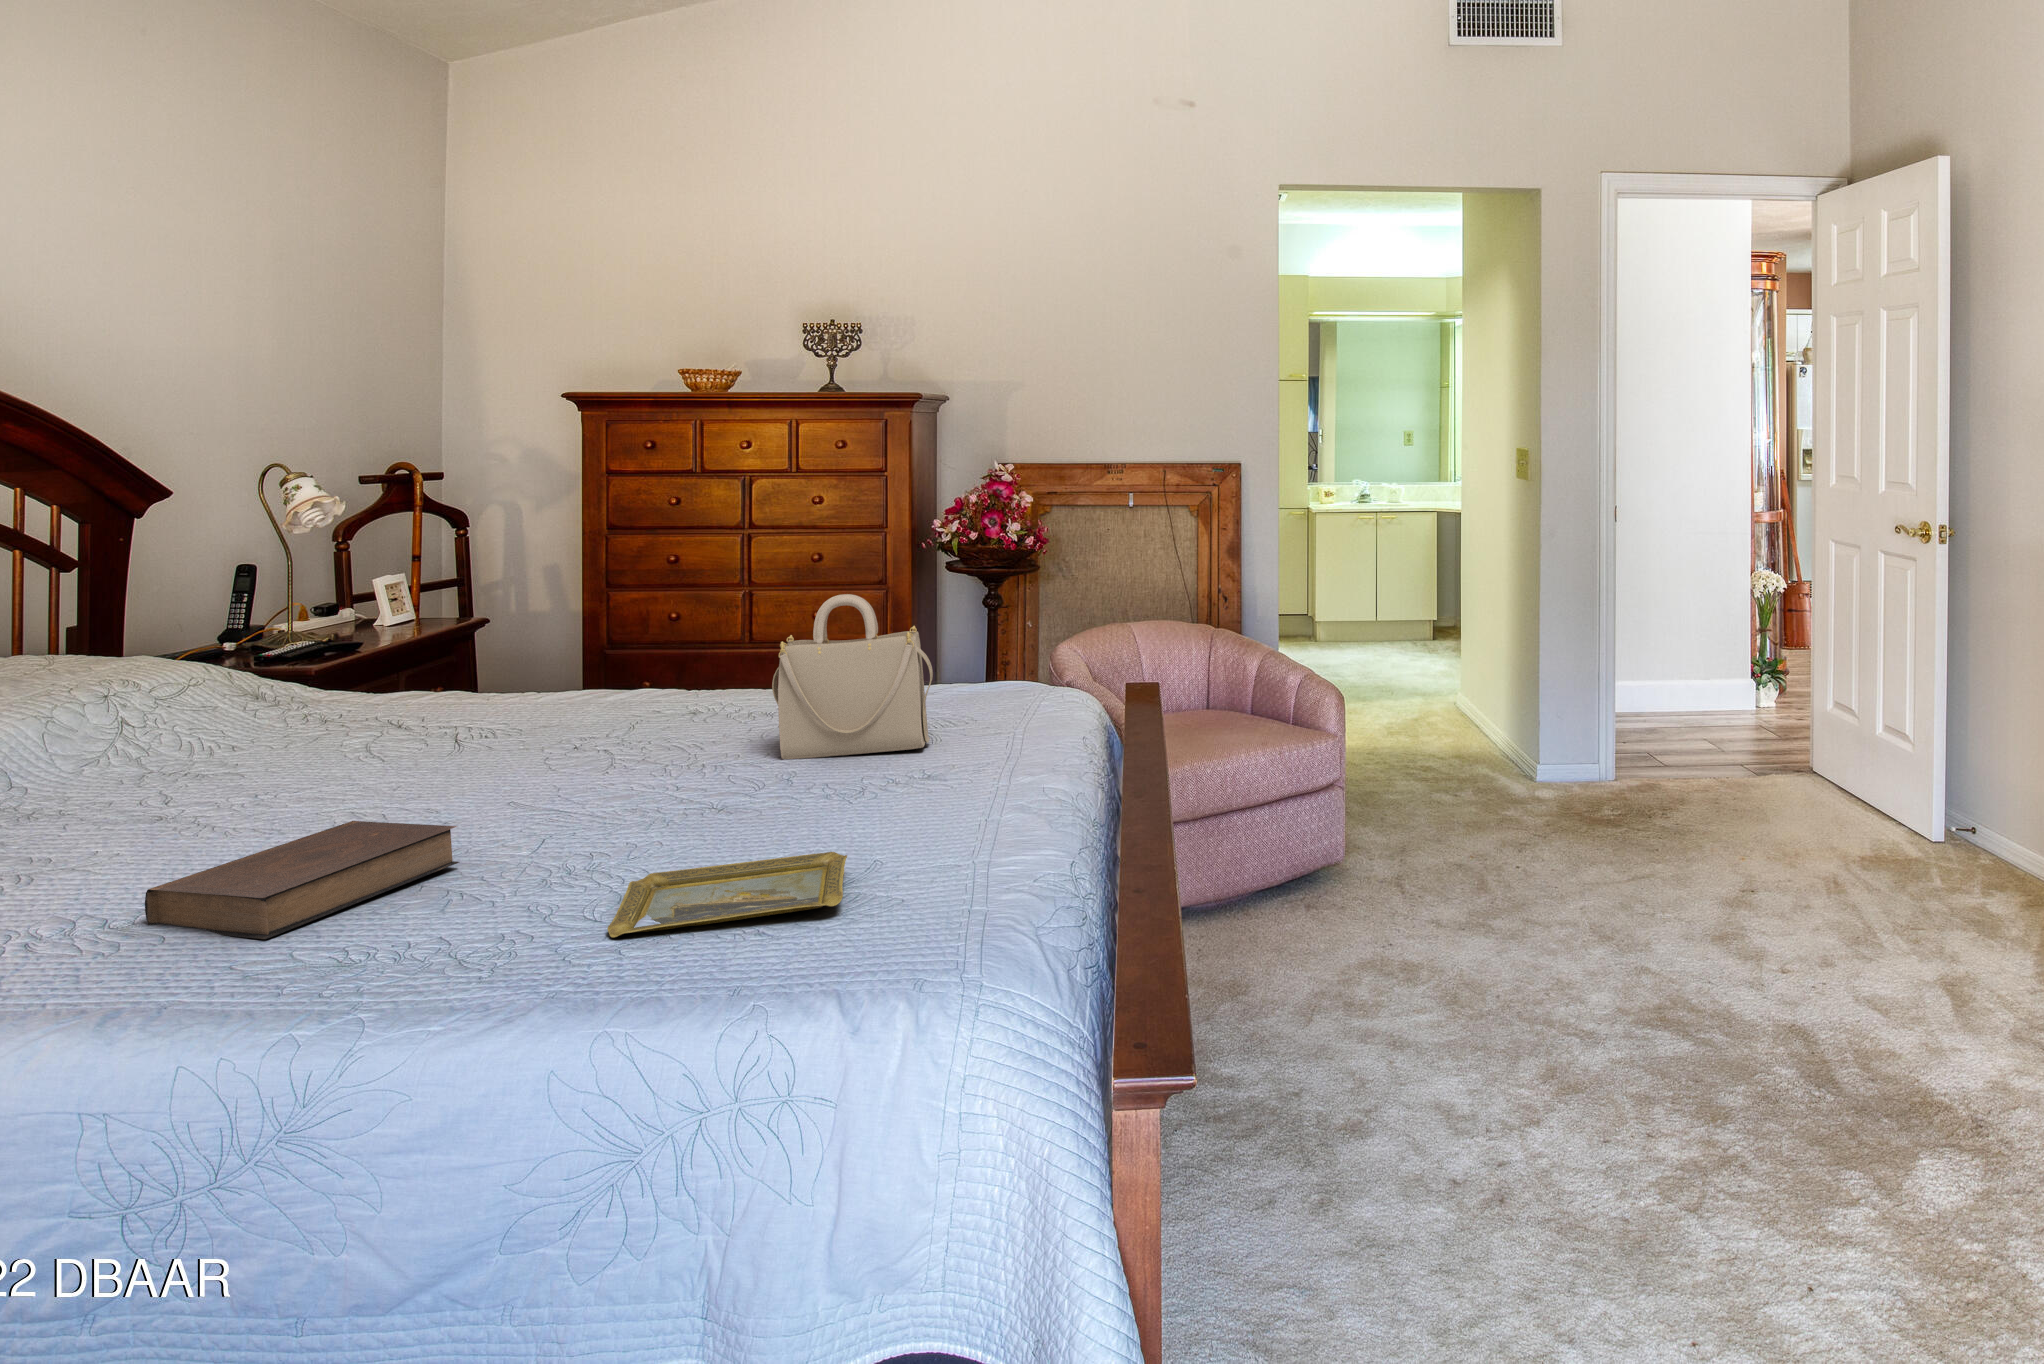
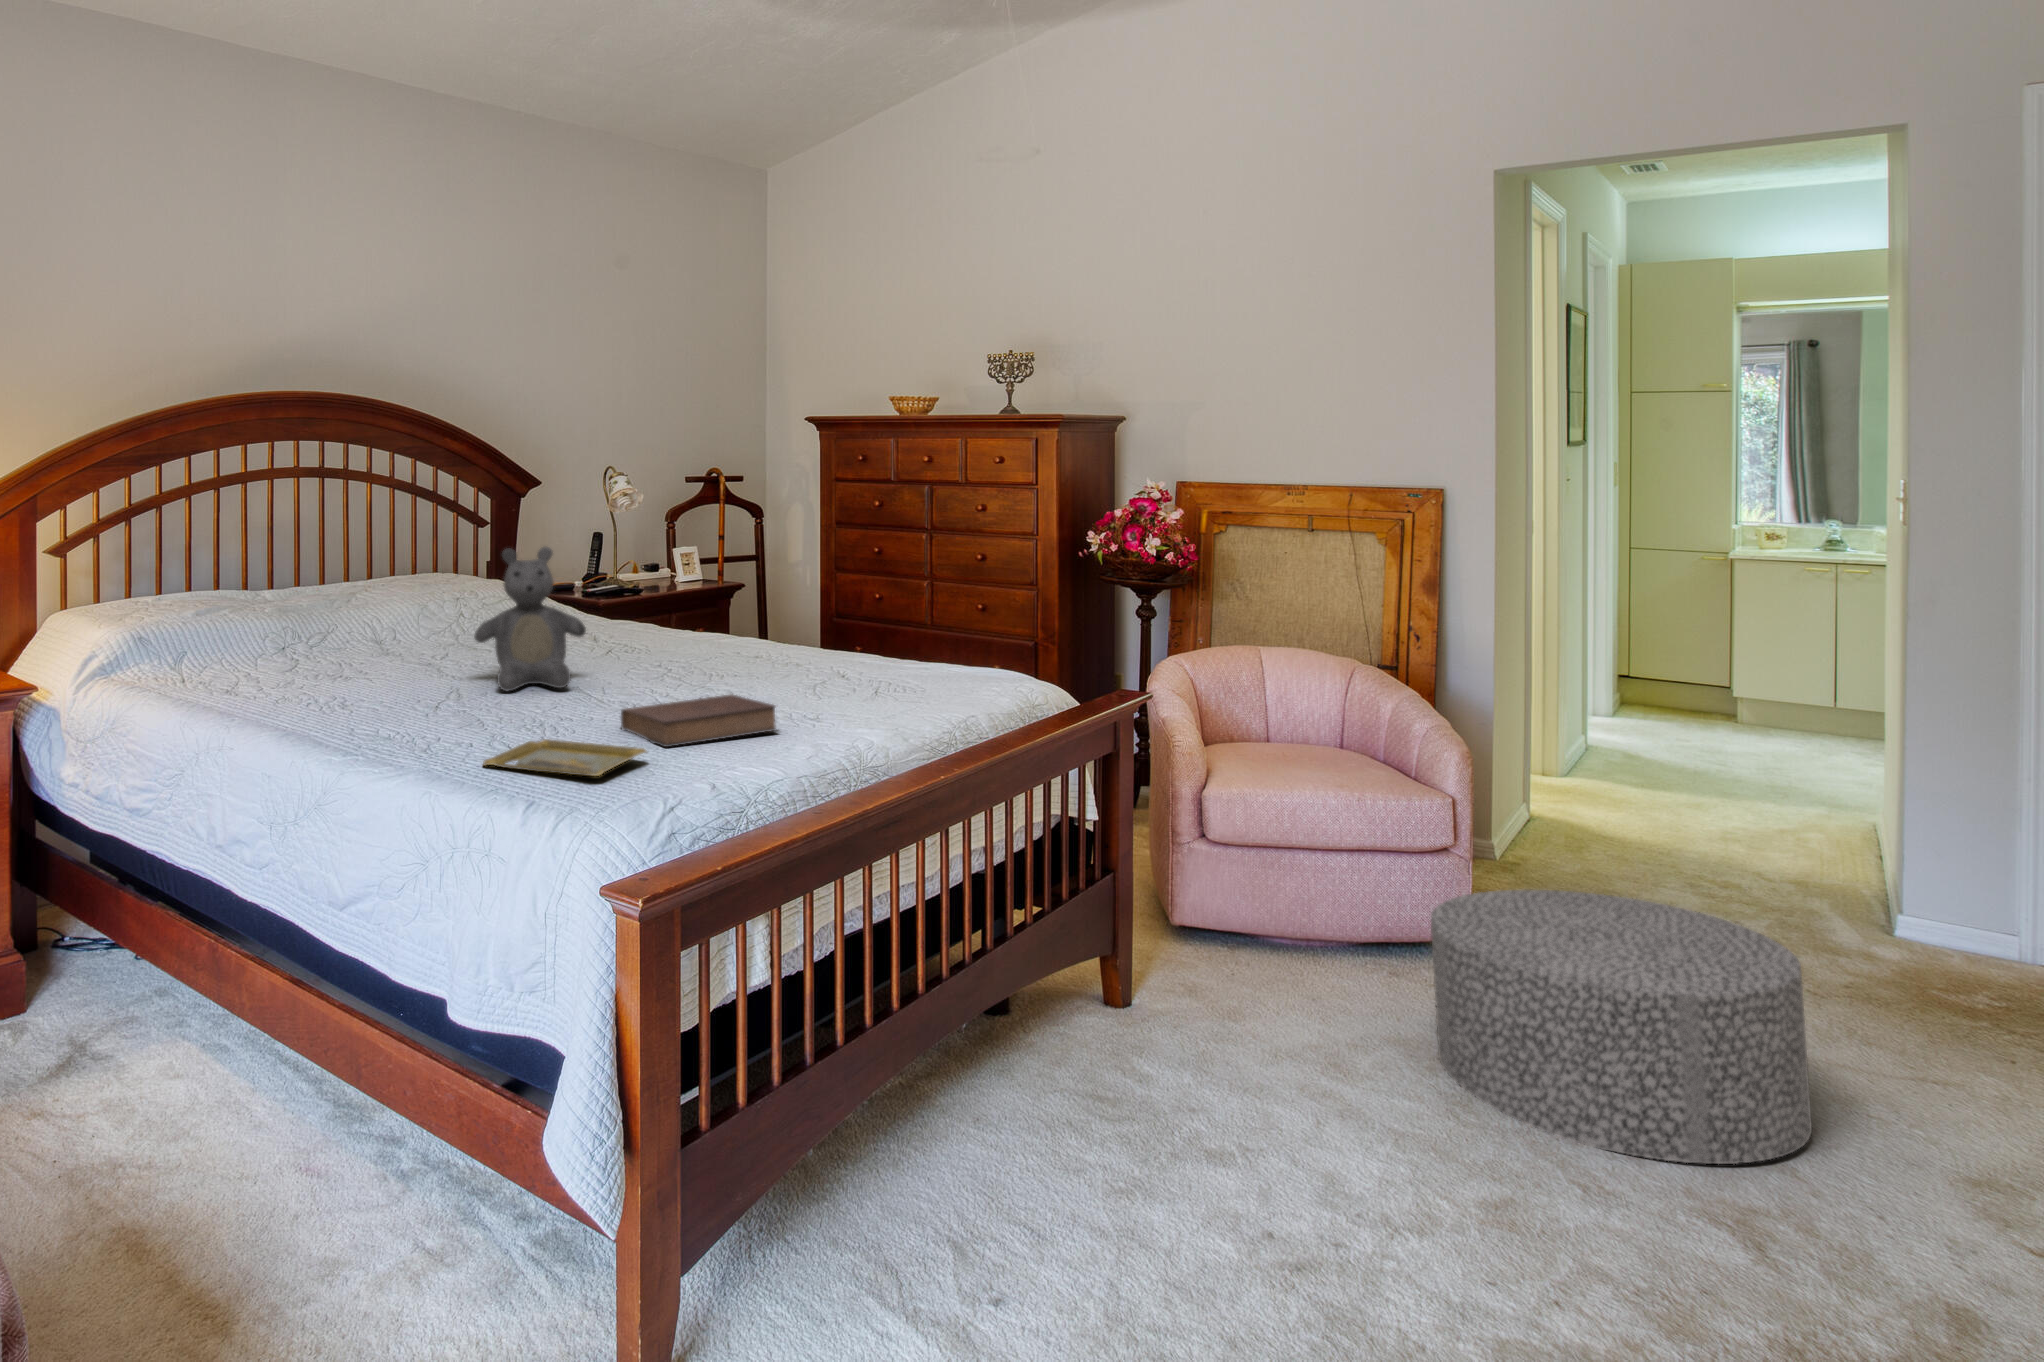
teddy bear: none [320,587,520,819] -> present [474,547,586,691]
handbag: present [772,594,933,759] -> none [742,576,859,705]
ottoman: none [1391,789,1646,998] -> present [1431,890,1812,1164]
book: present [145,821,459,939] -> present [621,695,776,747]

